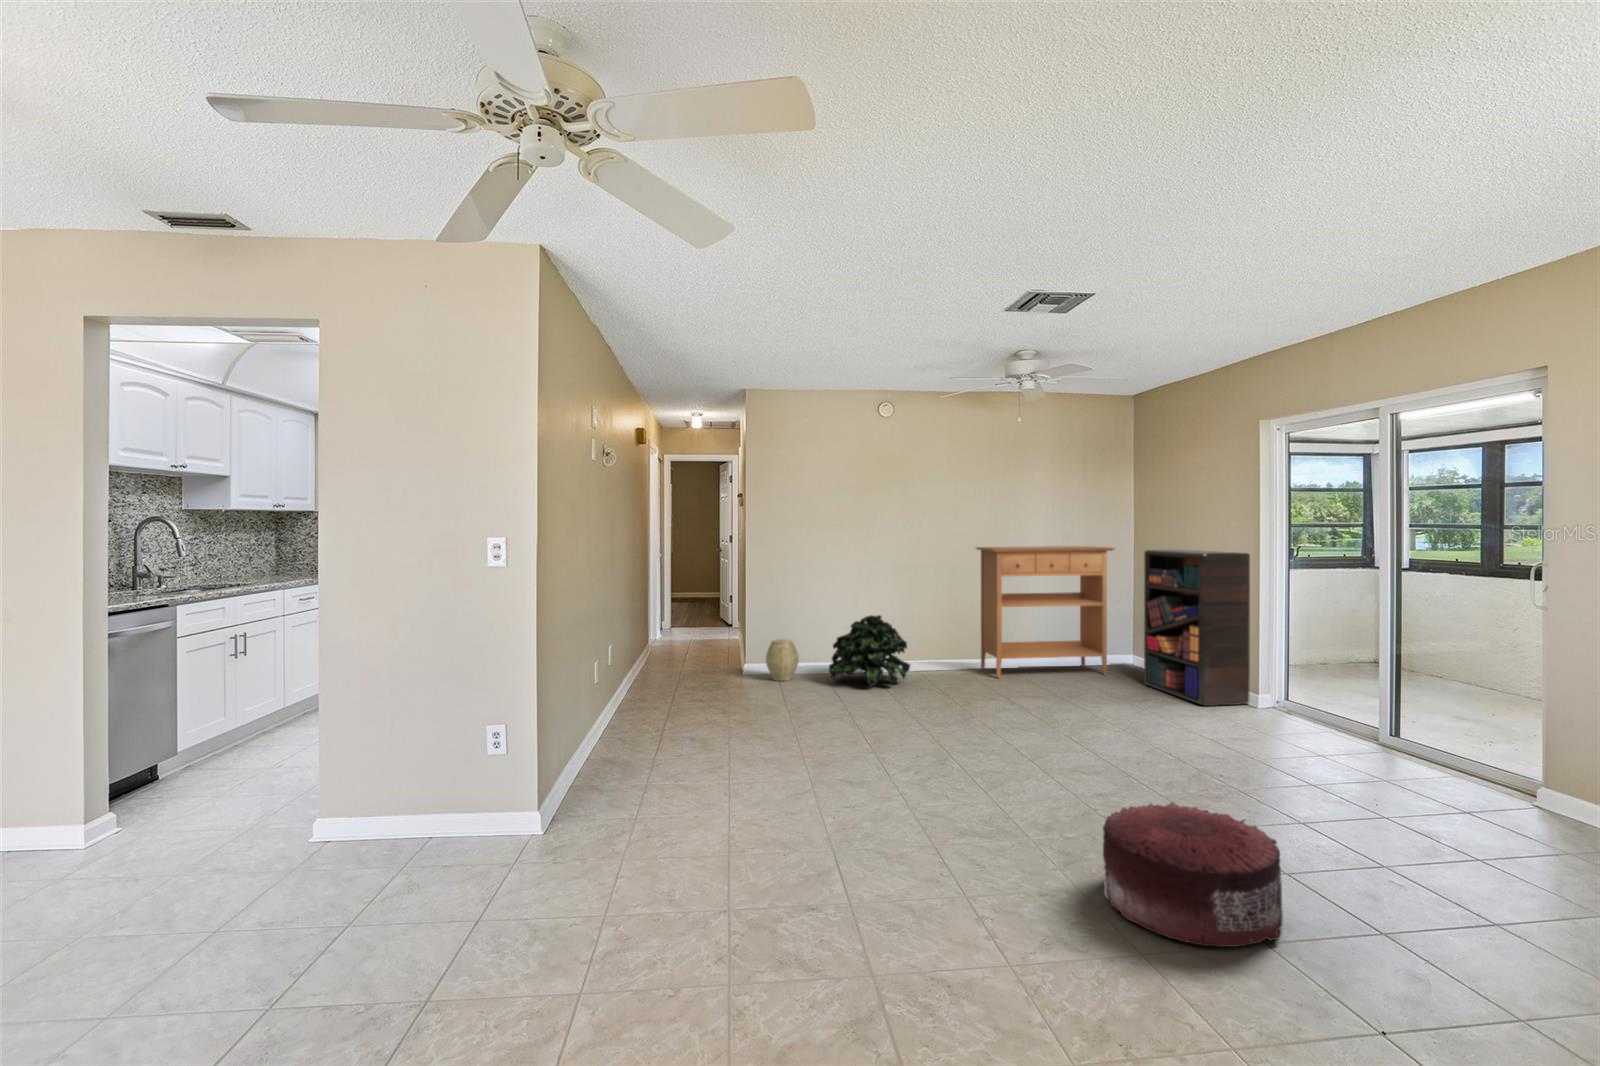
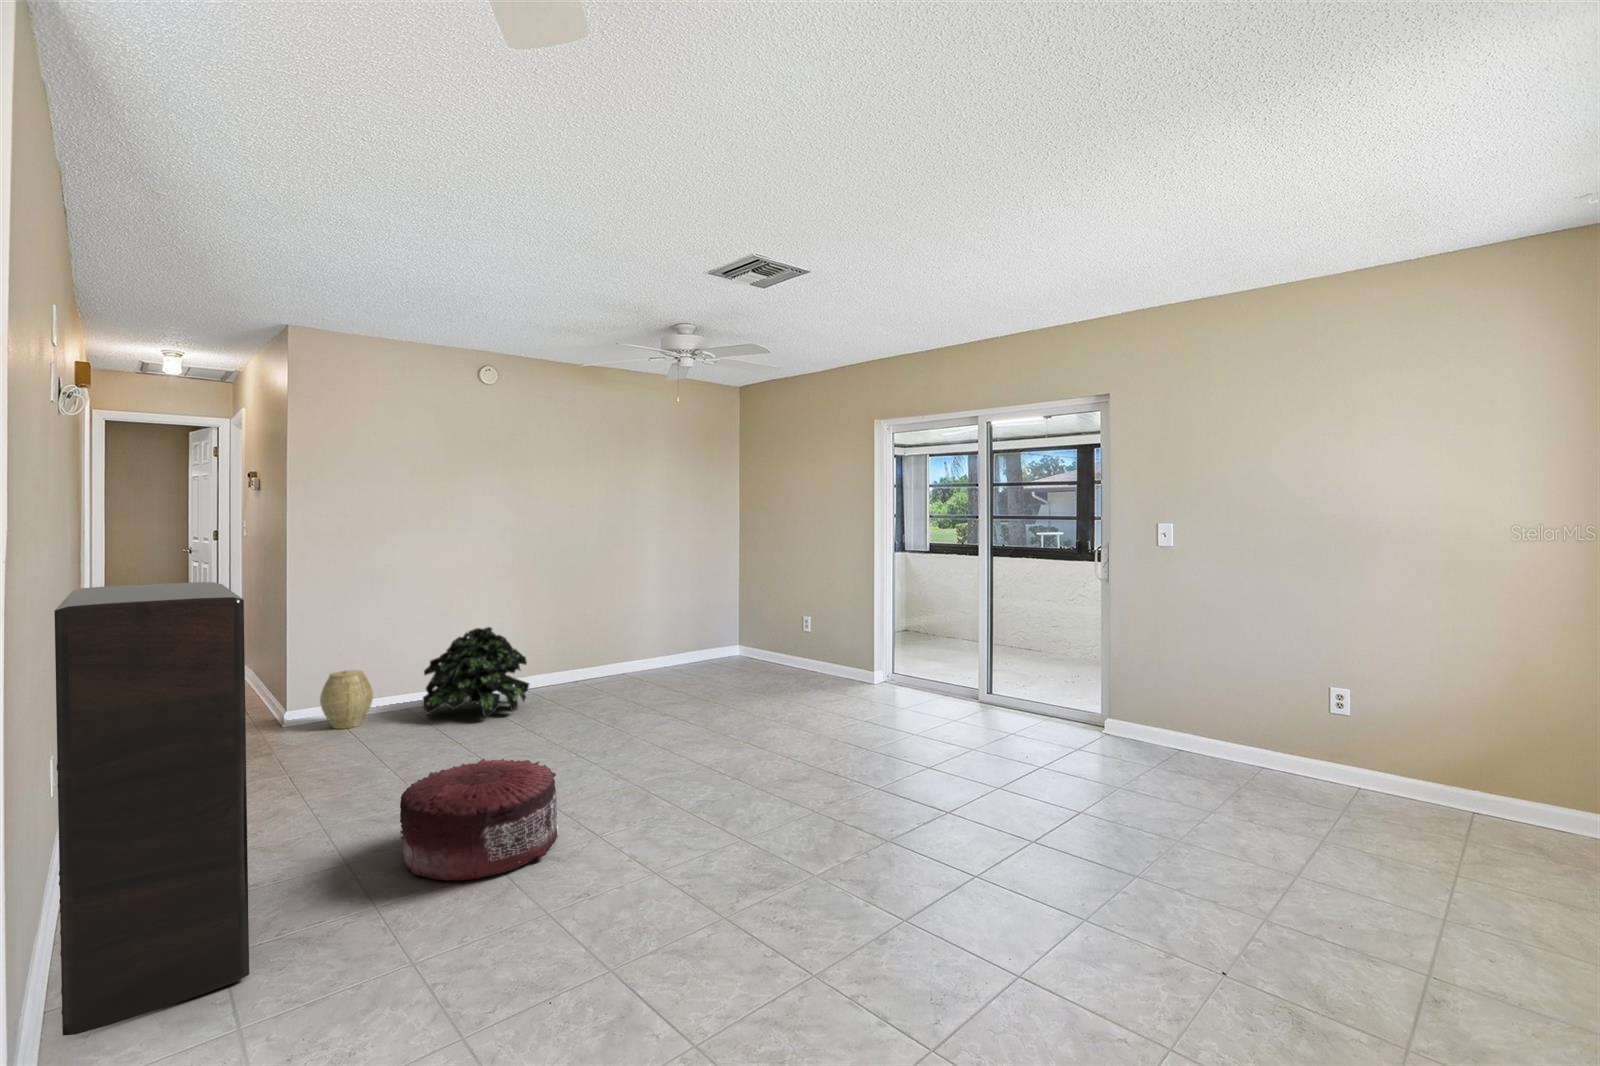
console table: present [976,546,1114,678] -> none [593,539,737,686]
bookshelf: present [1144,549,1250,706] -> present [55,582,249,1036]
pouf: present [1103,802,1283,947] -> present [400,759,559,881]

